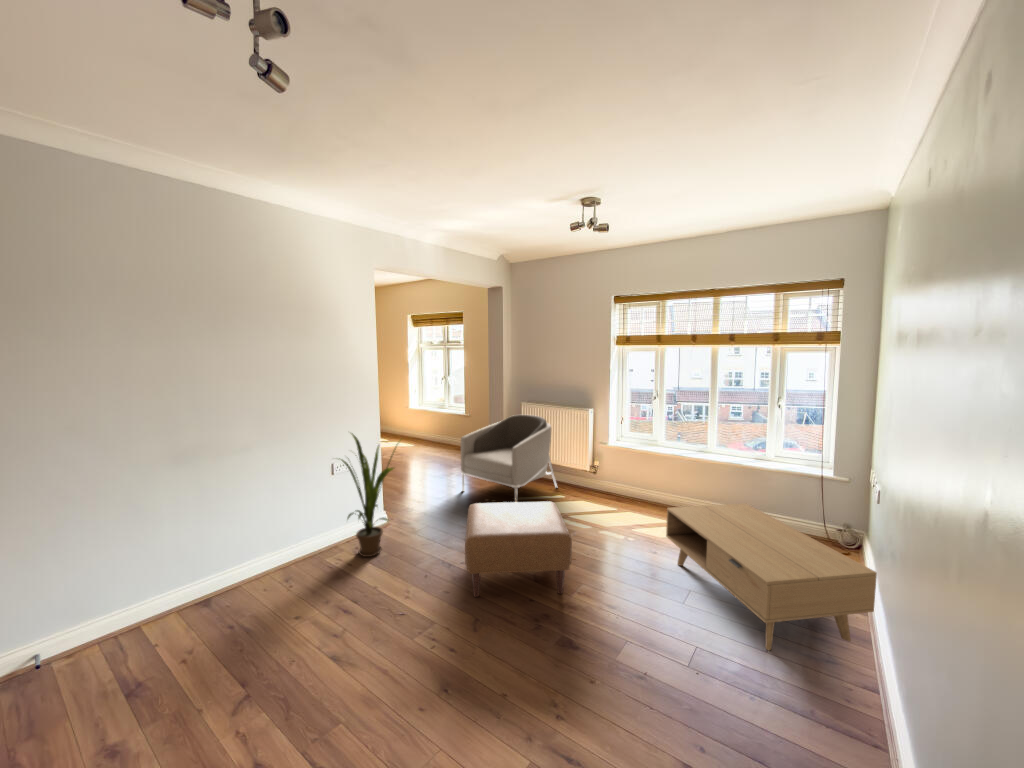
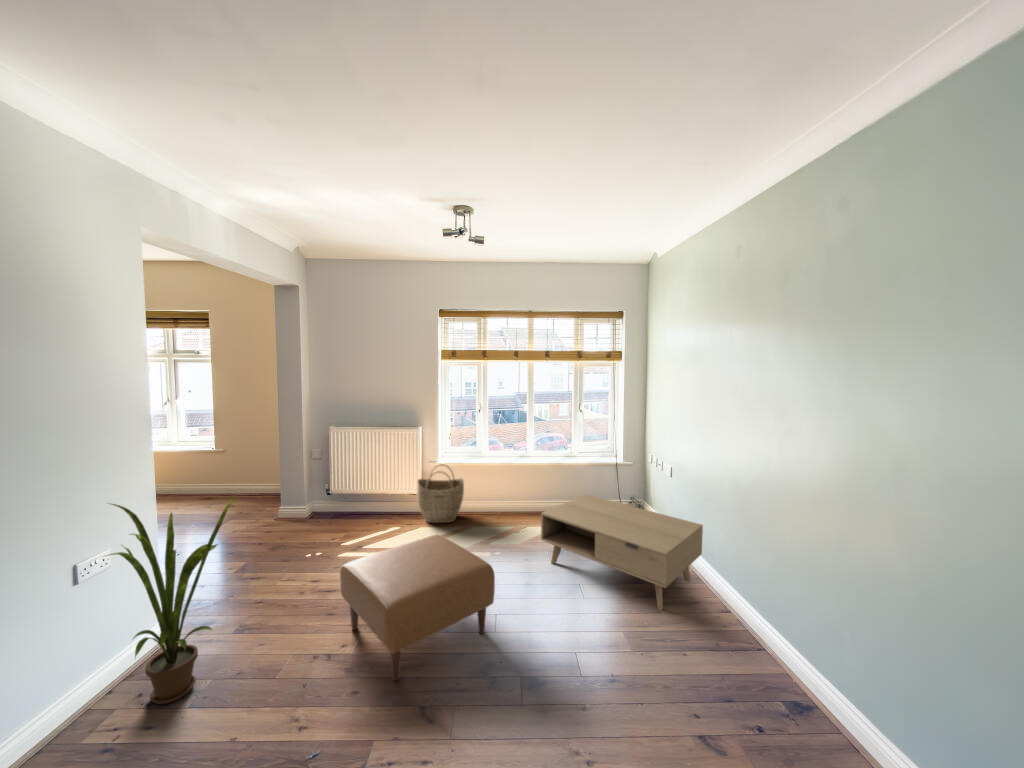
armchair: present [461,415,557,502] -> none [260,441,384,555]
woven basket: none [582,447,628,503] -> present [417,464,464,523]

